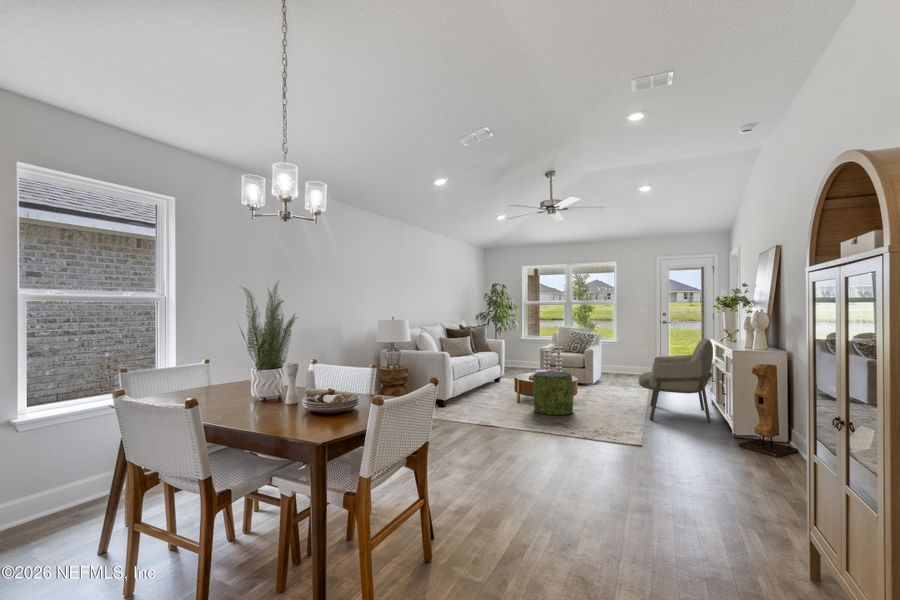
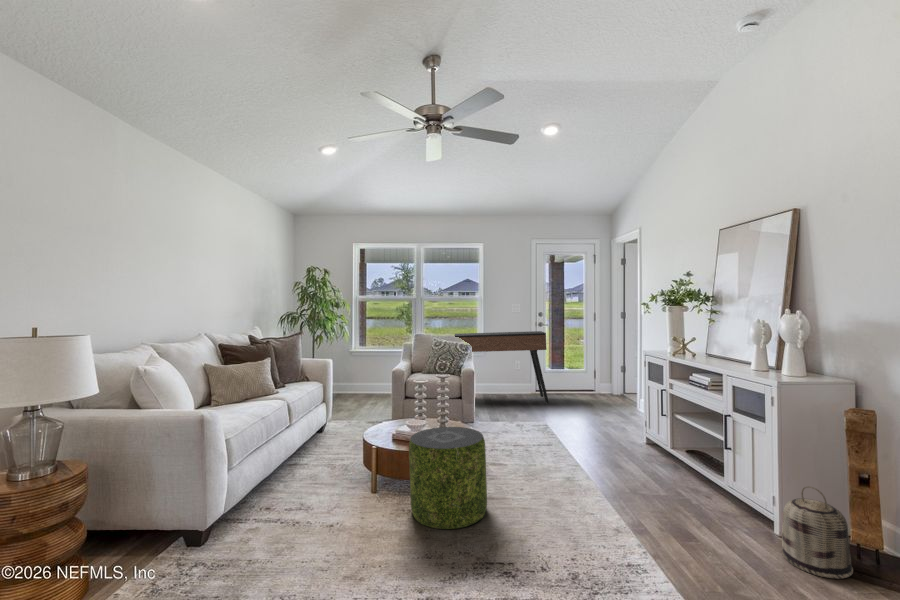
console table: none [589,328,661,381] -> present [454,331,549,403]
armchair: present [638,339,713,423] -> none [579,352,715,508]
basket: none [716,403,750,446] -> present [782,486,853,579]

